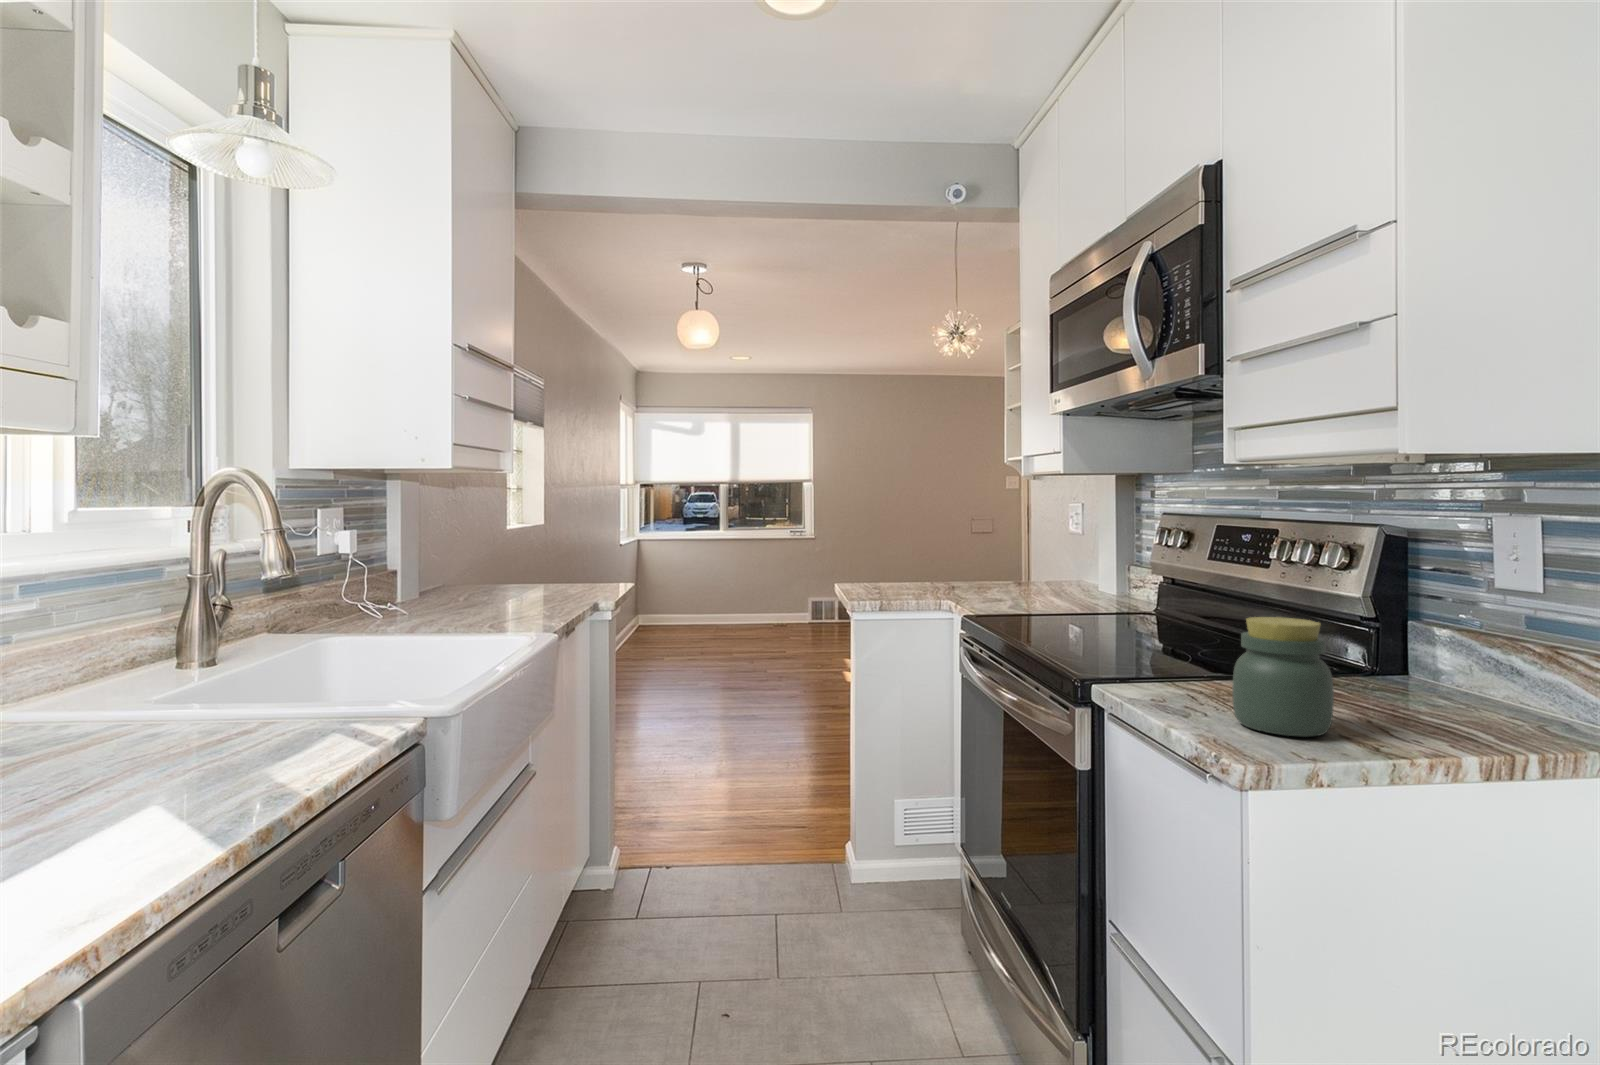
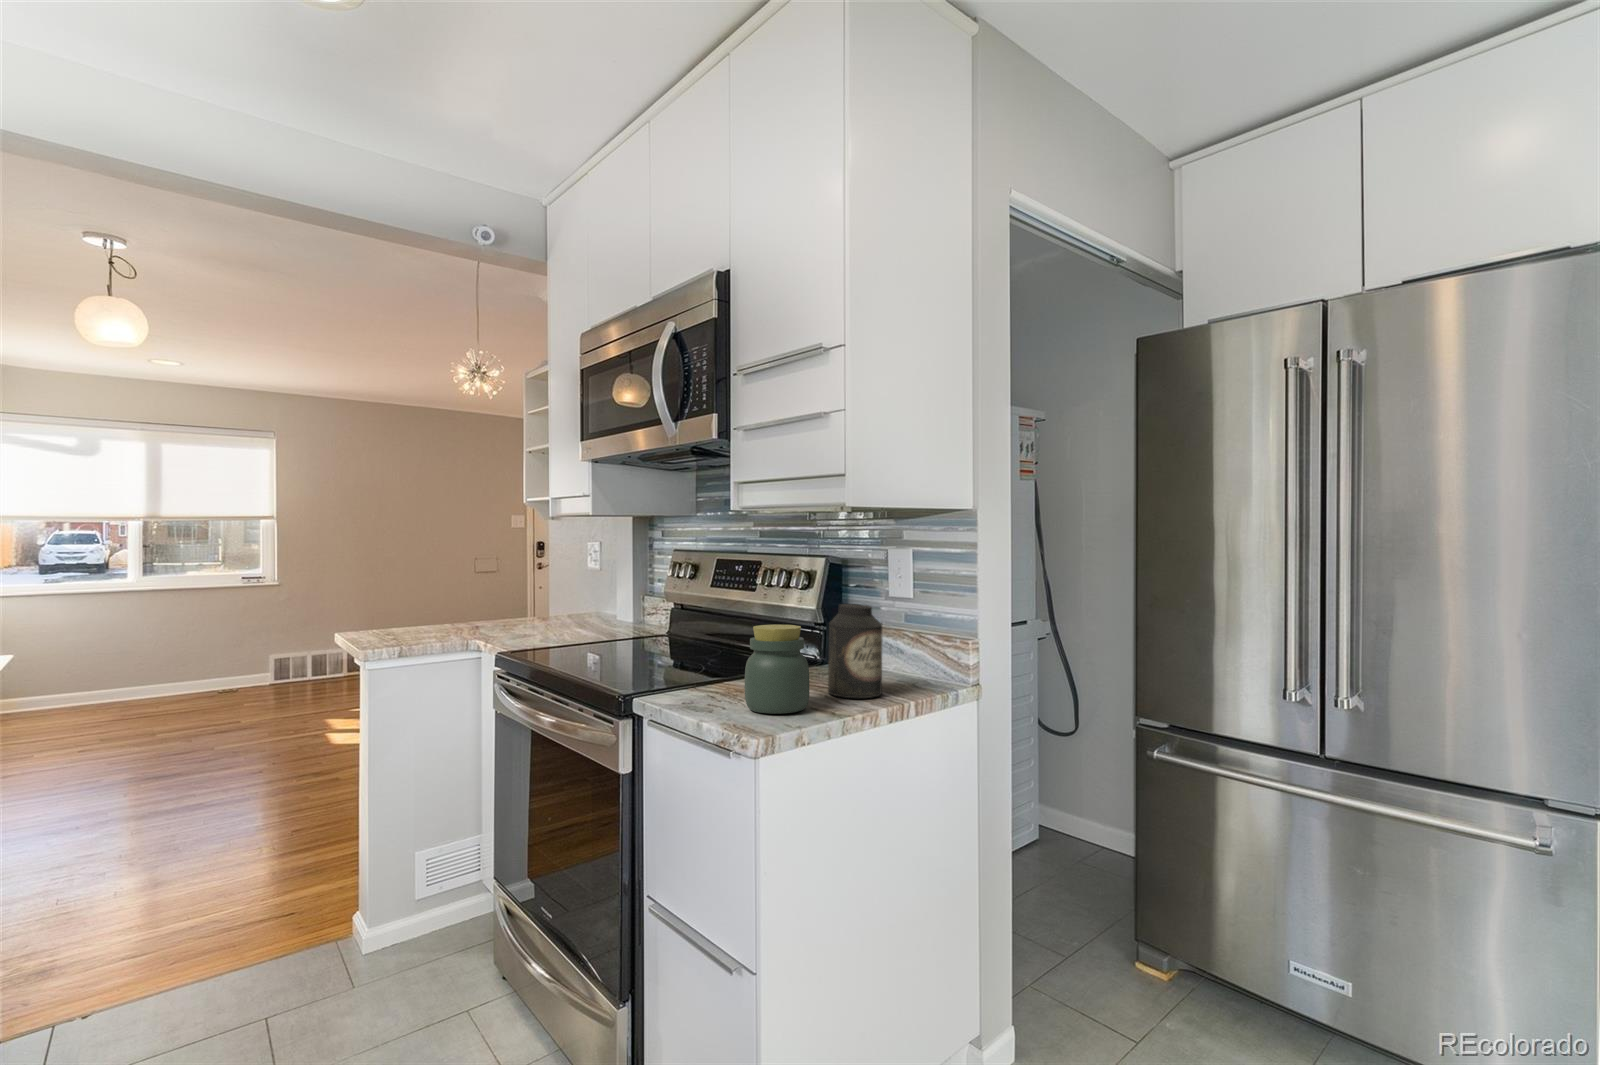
canister: none [1371,595,1475,734] -> present [828,604,882,698]

